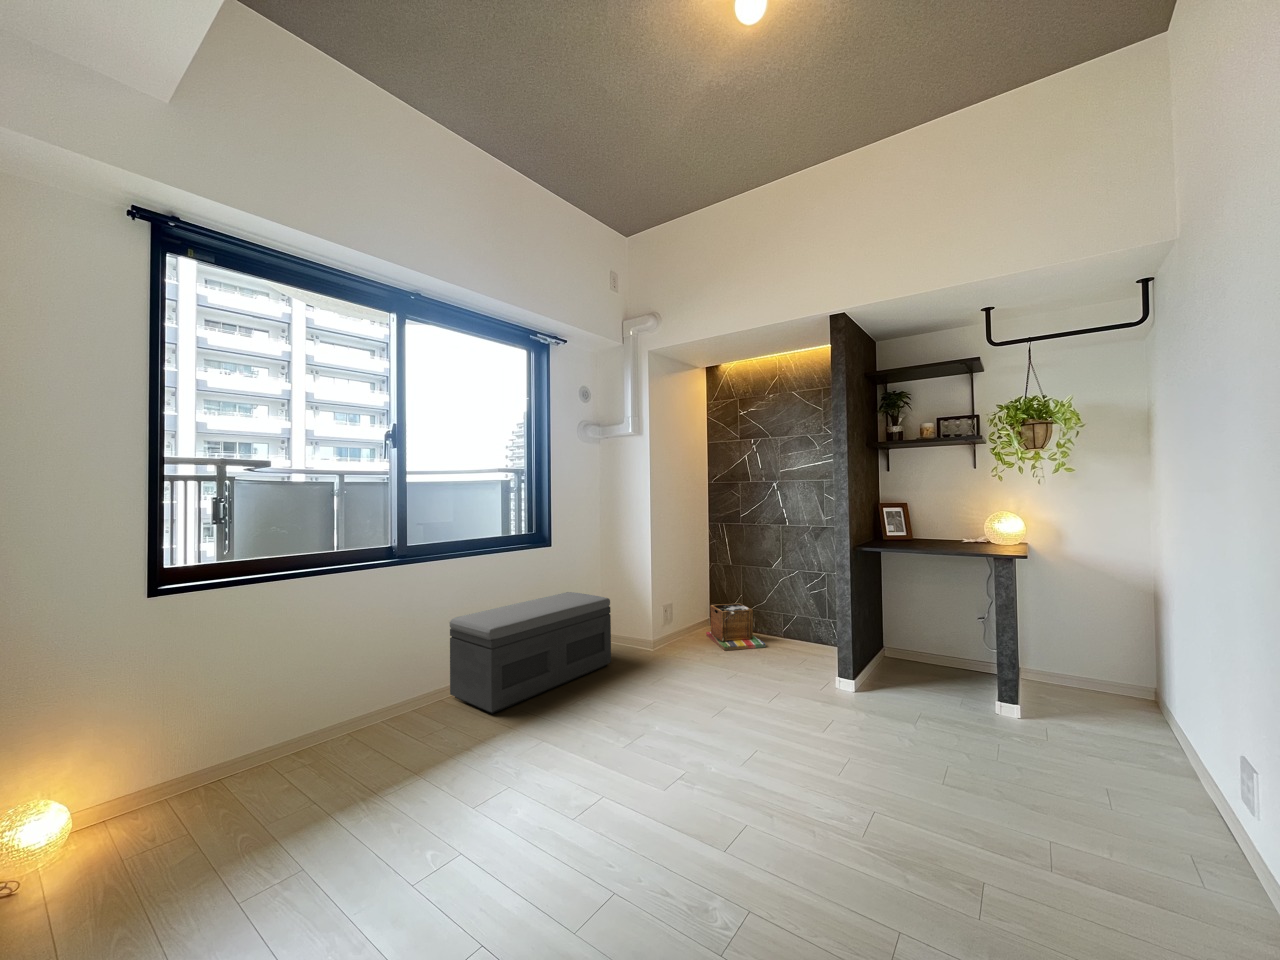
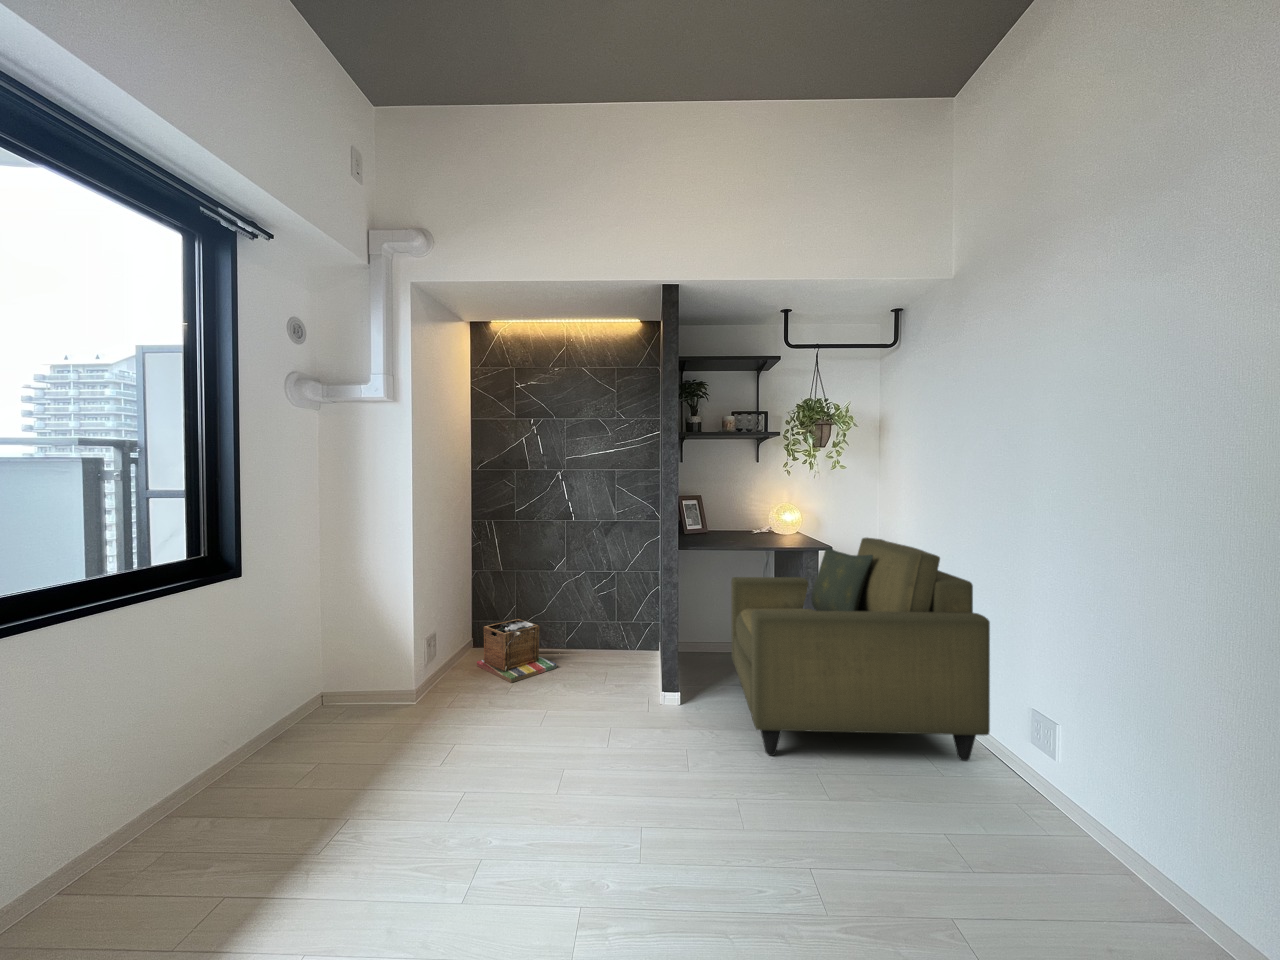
armchair: none [895,549,1217,819] -> present [731,538,990,761]
storage bench: present [450,592,611,714] -> none [14,643,359,914]

